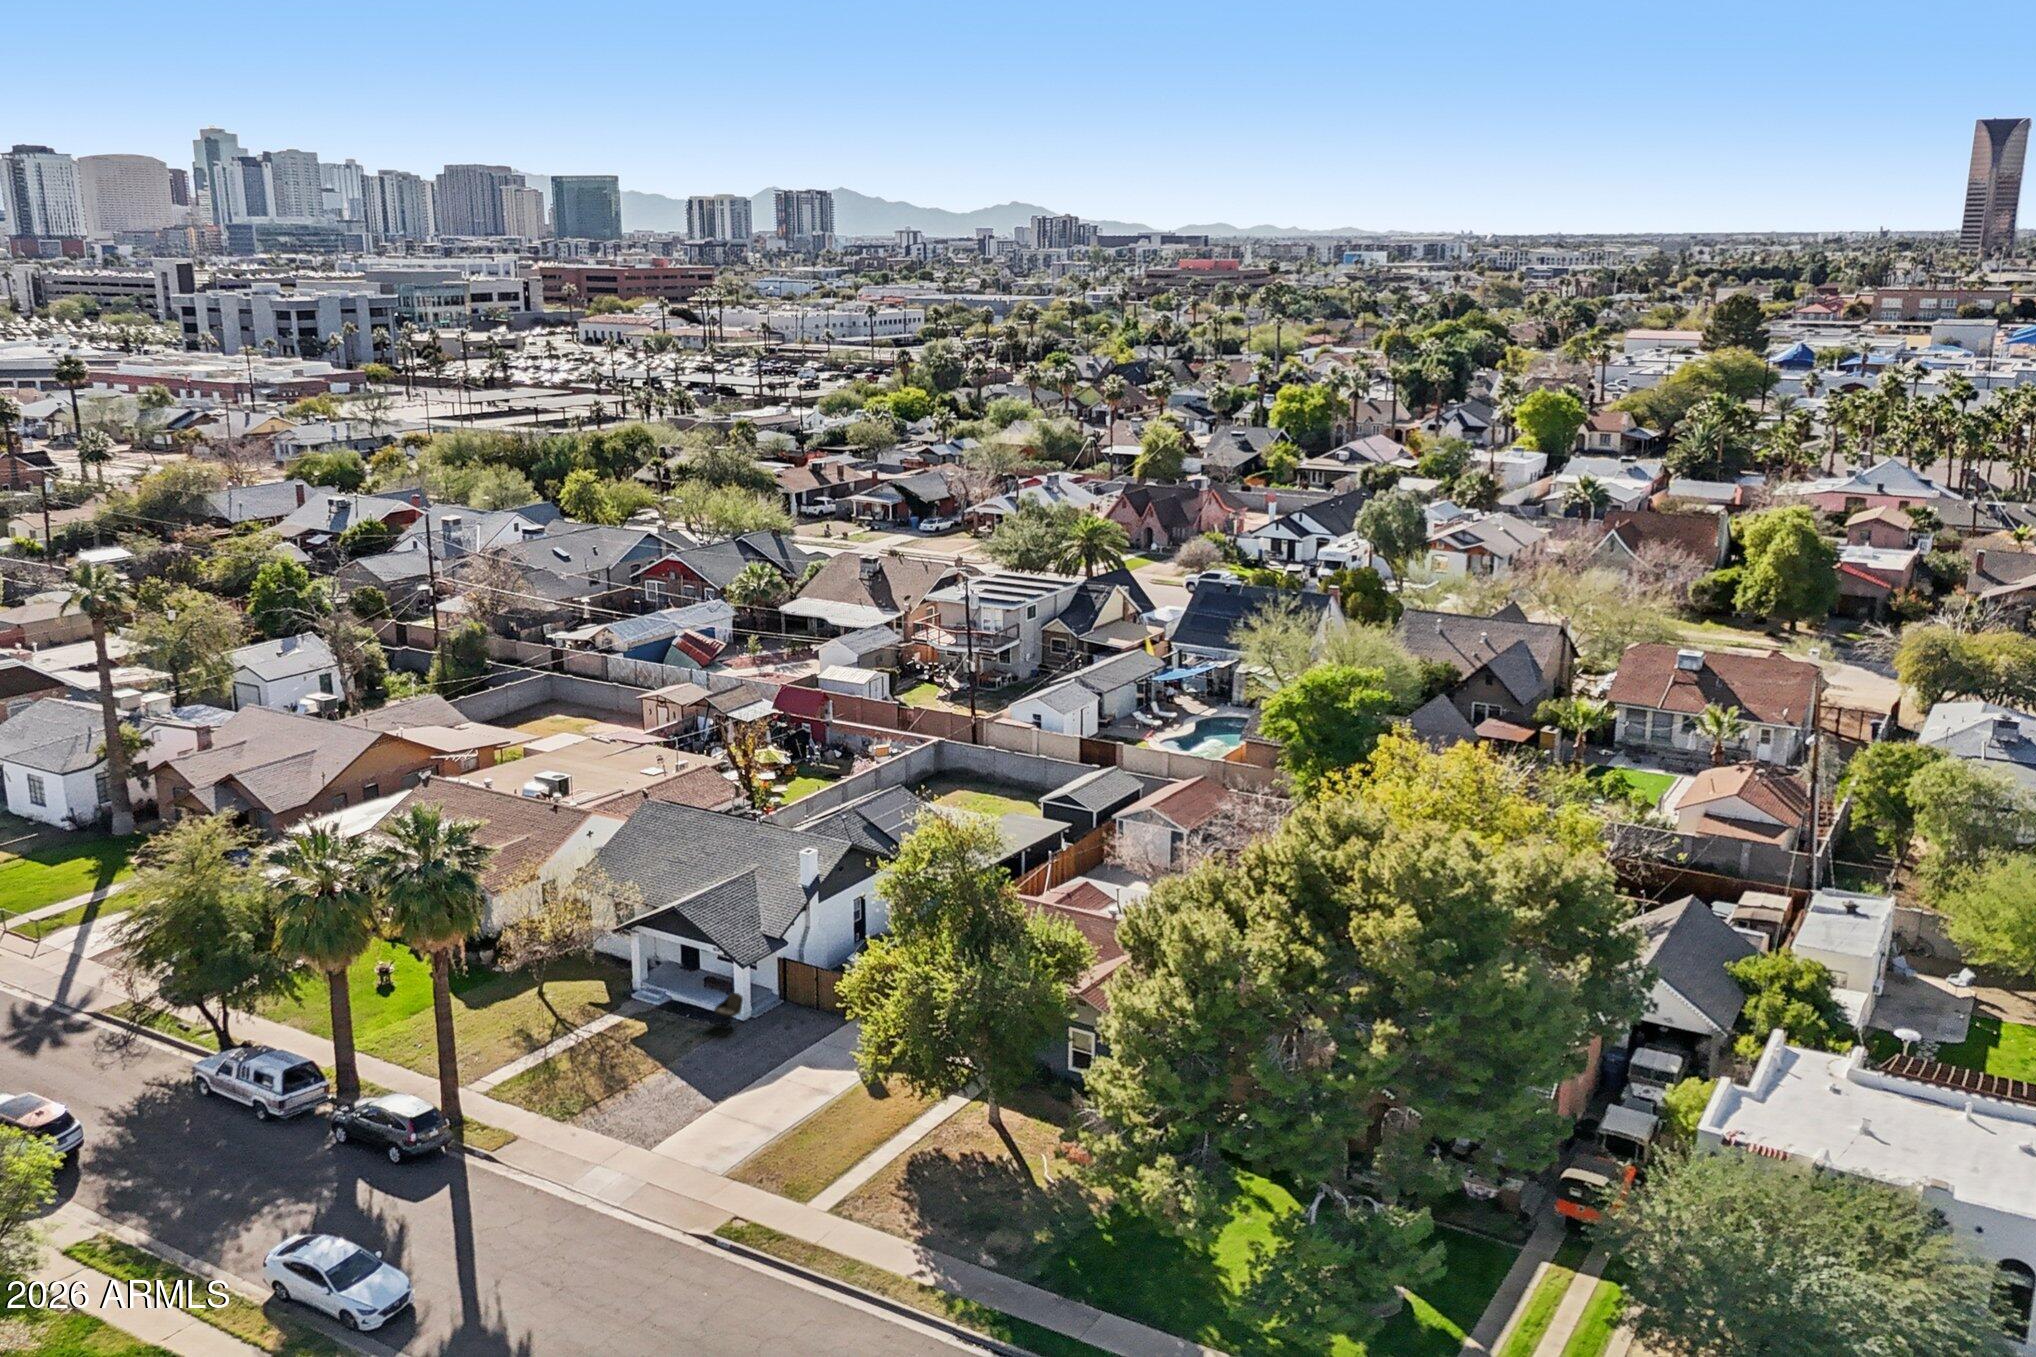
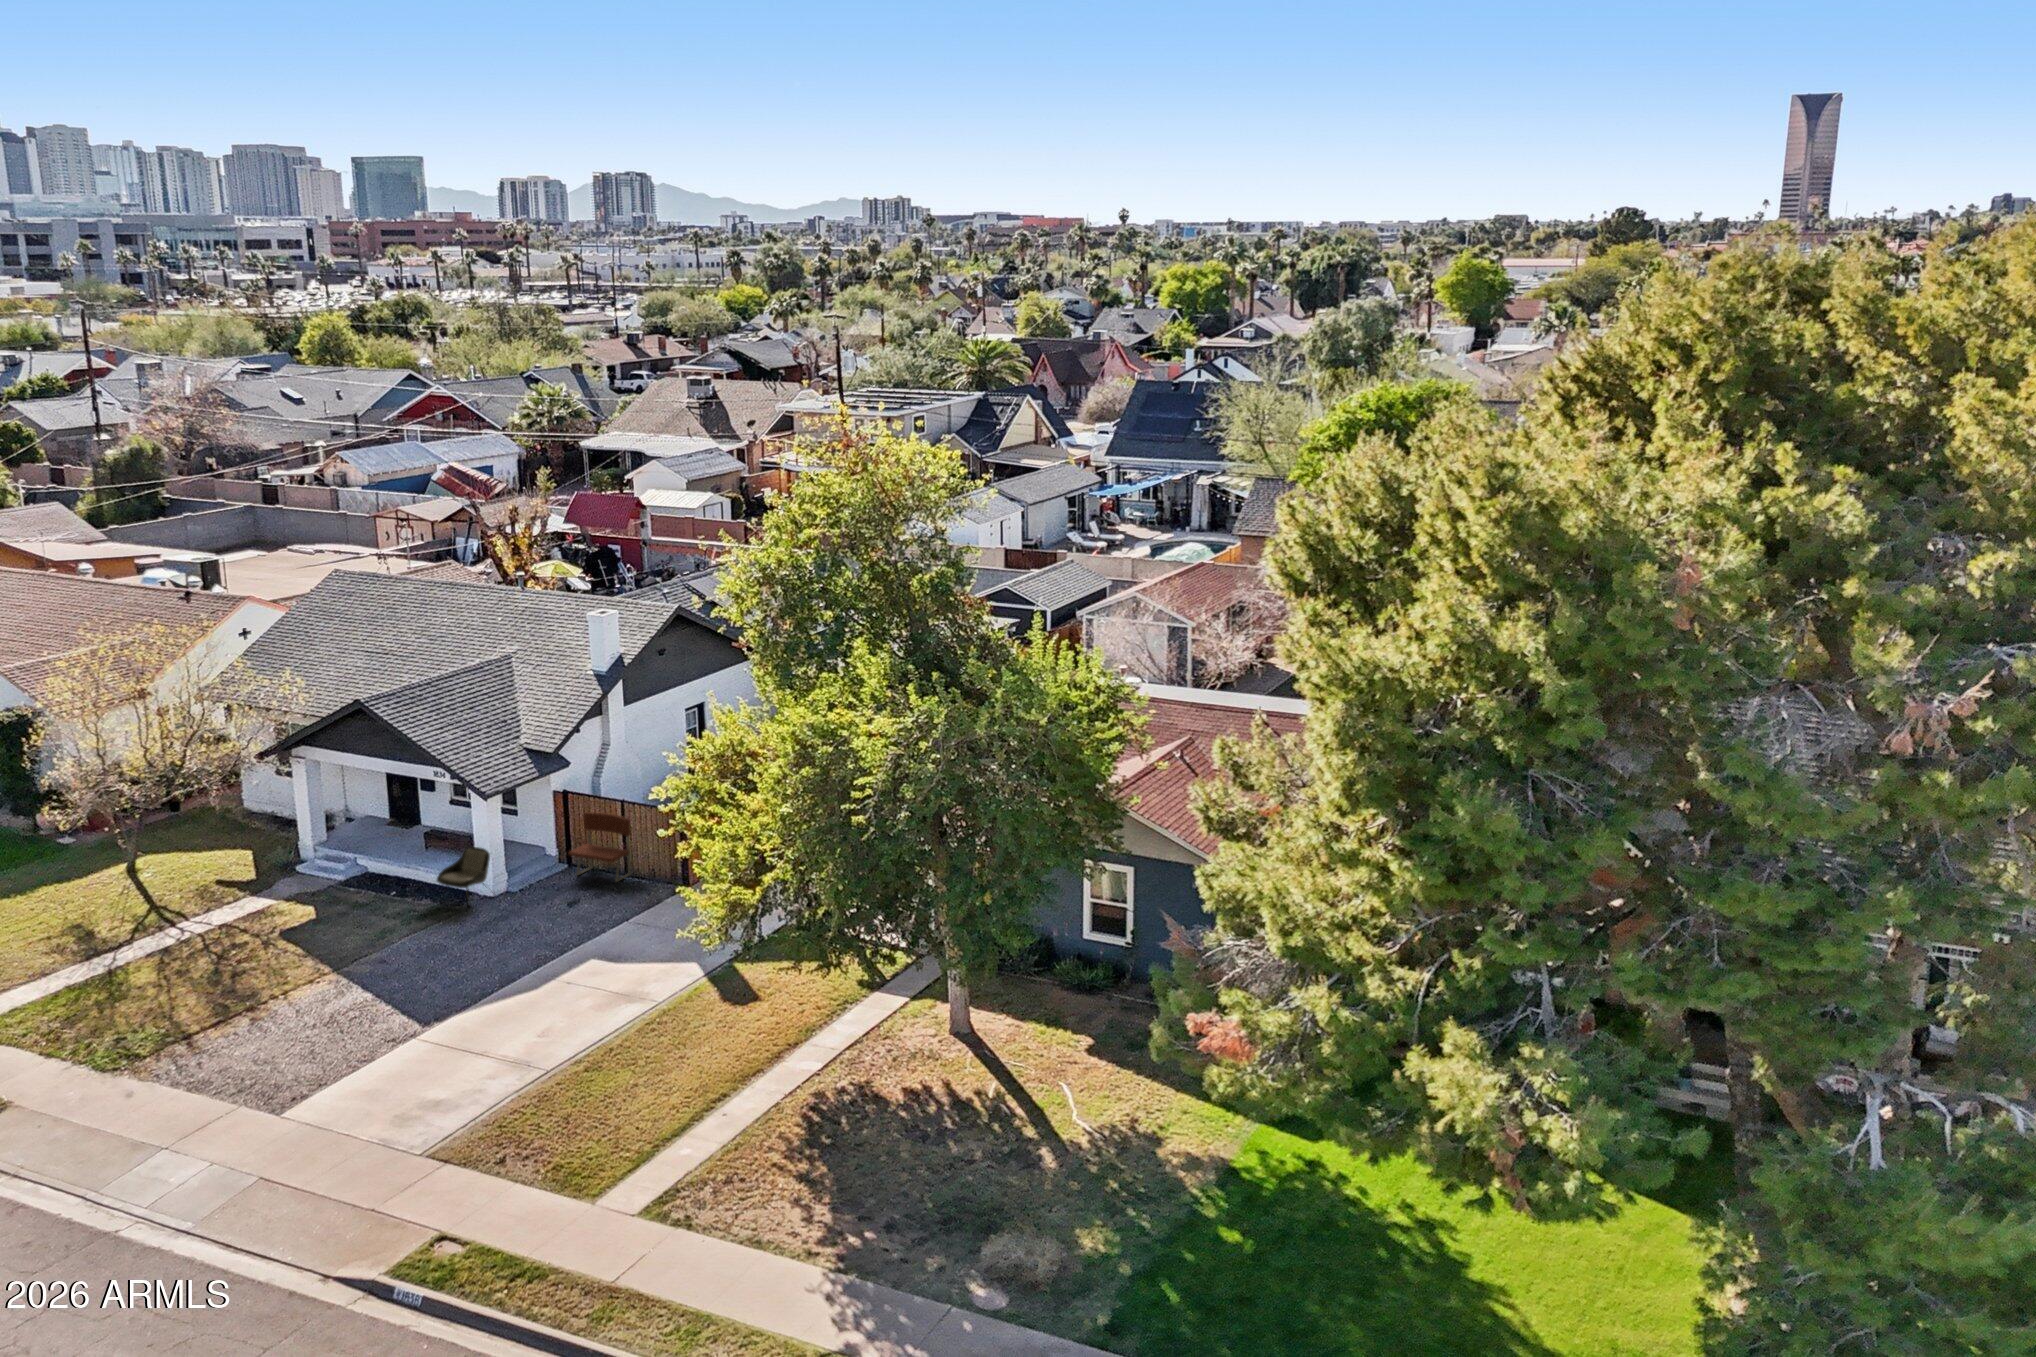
bench: none [786,971,821,1014] -> present [569,812,631,882]

